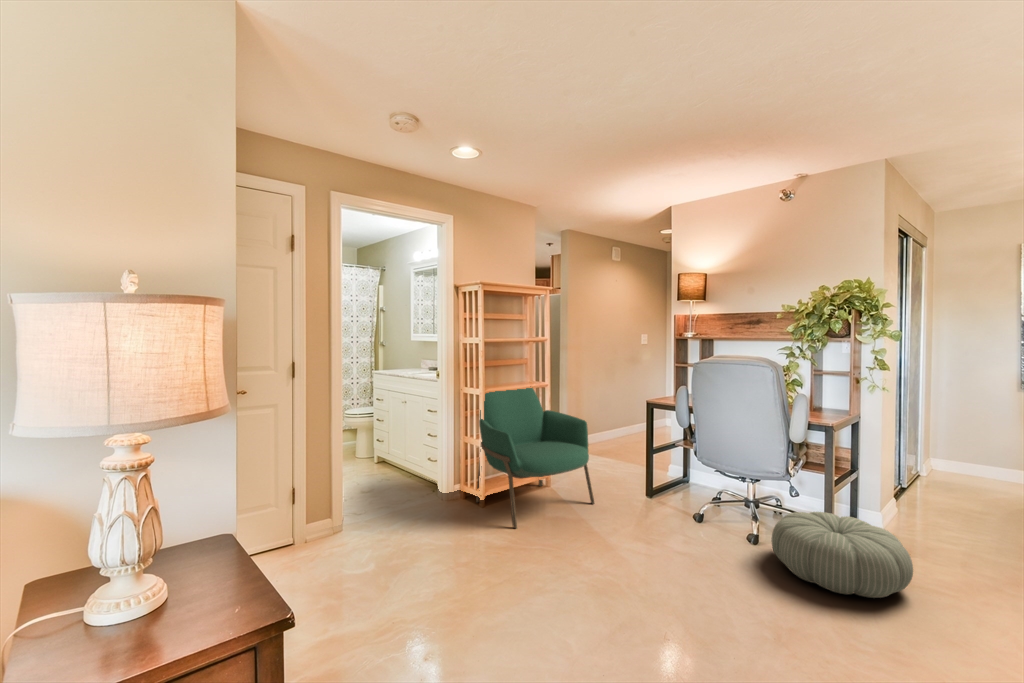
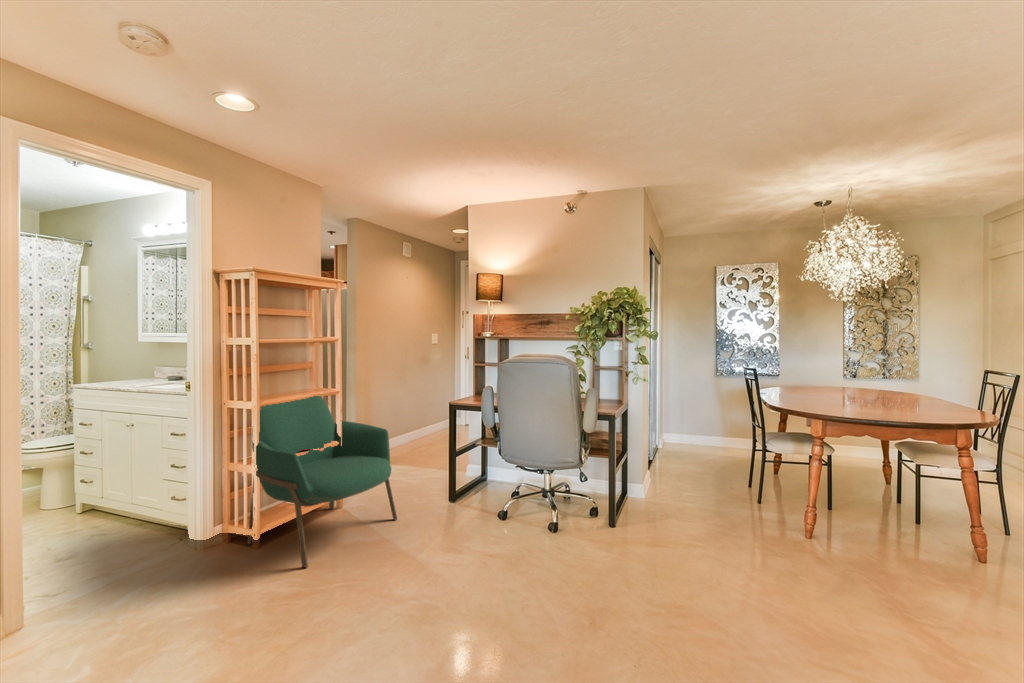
pouf: present [771,512,913,598] -> none [570,493,674,564]

